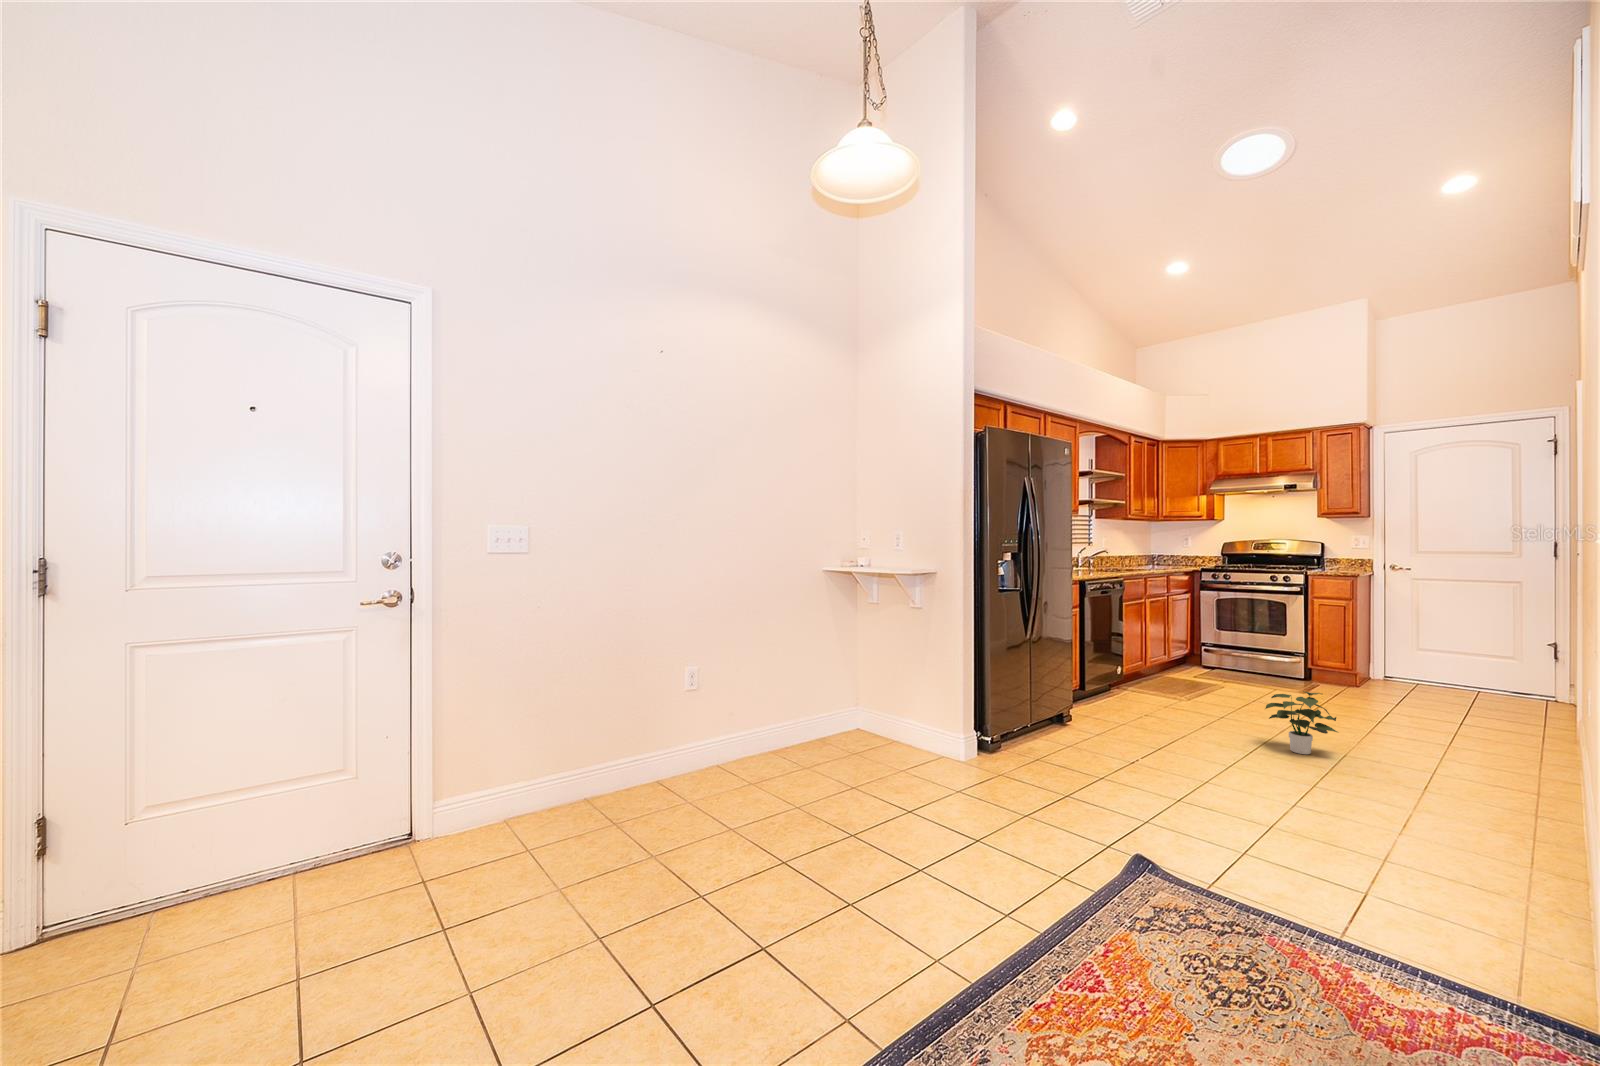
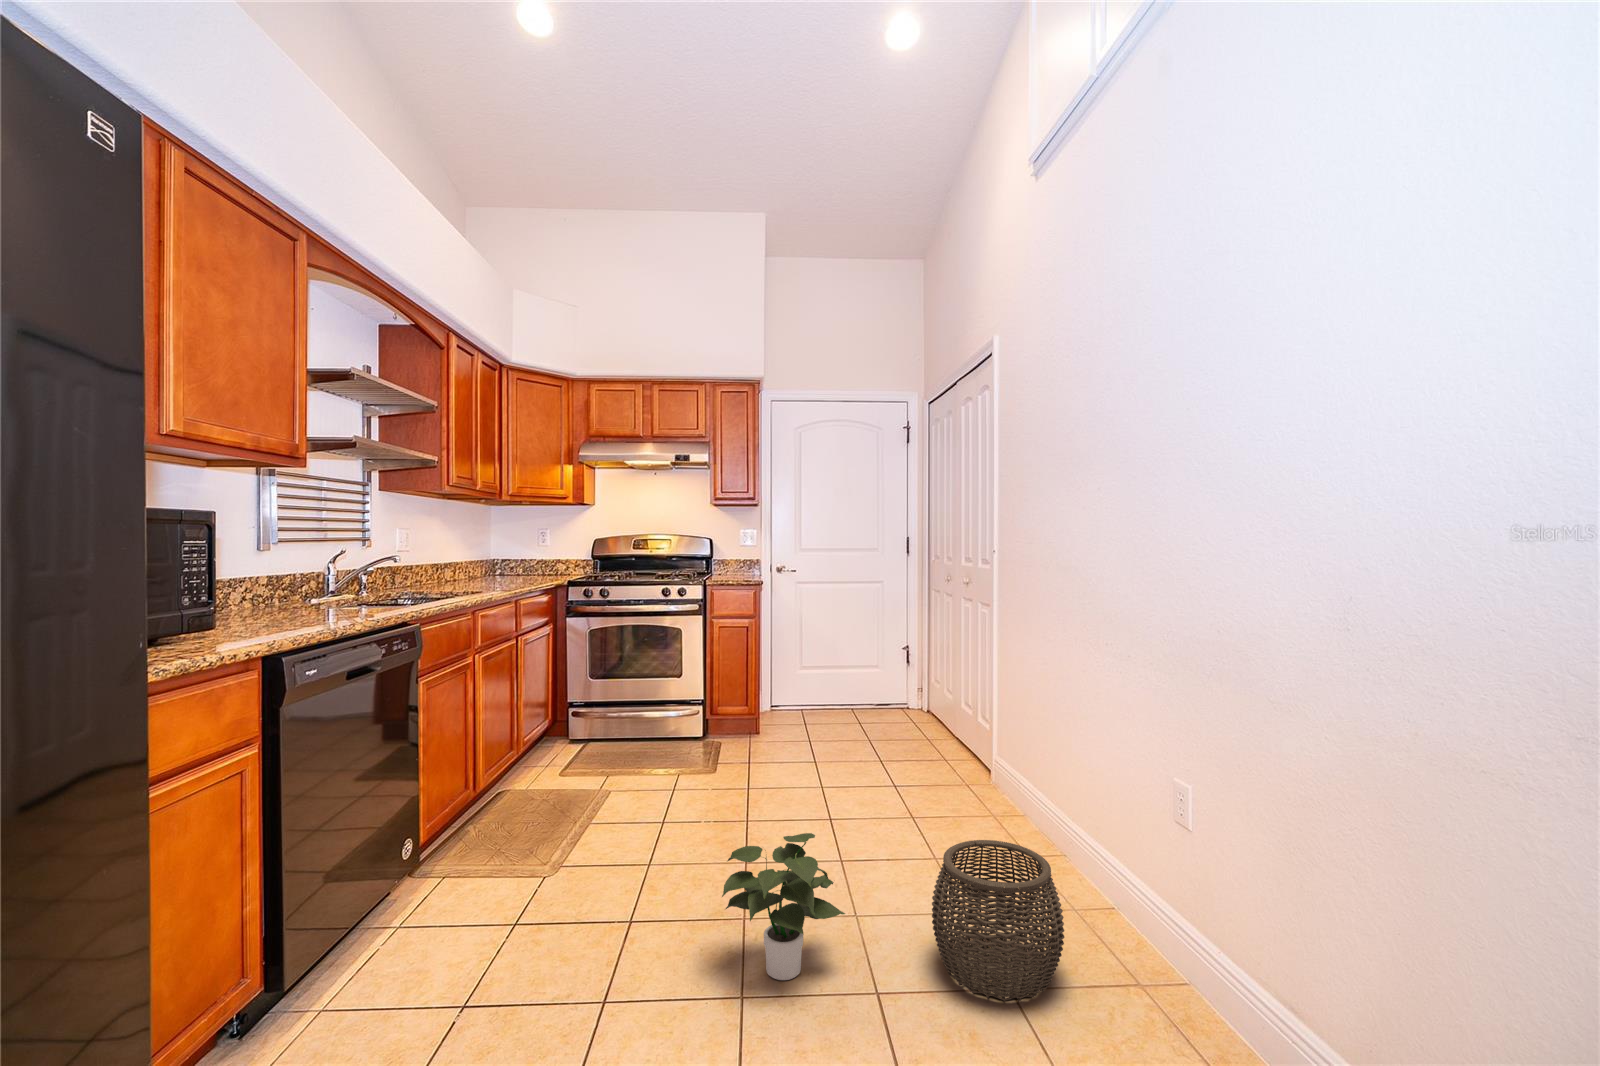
woven basket: none [1396,715,1494,792] -> present [932,840,1064,1001]

